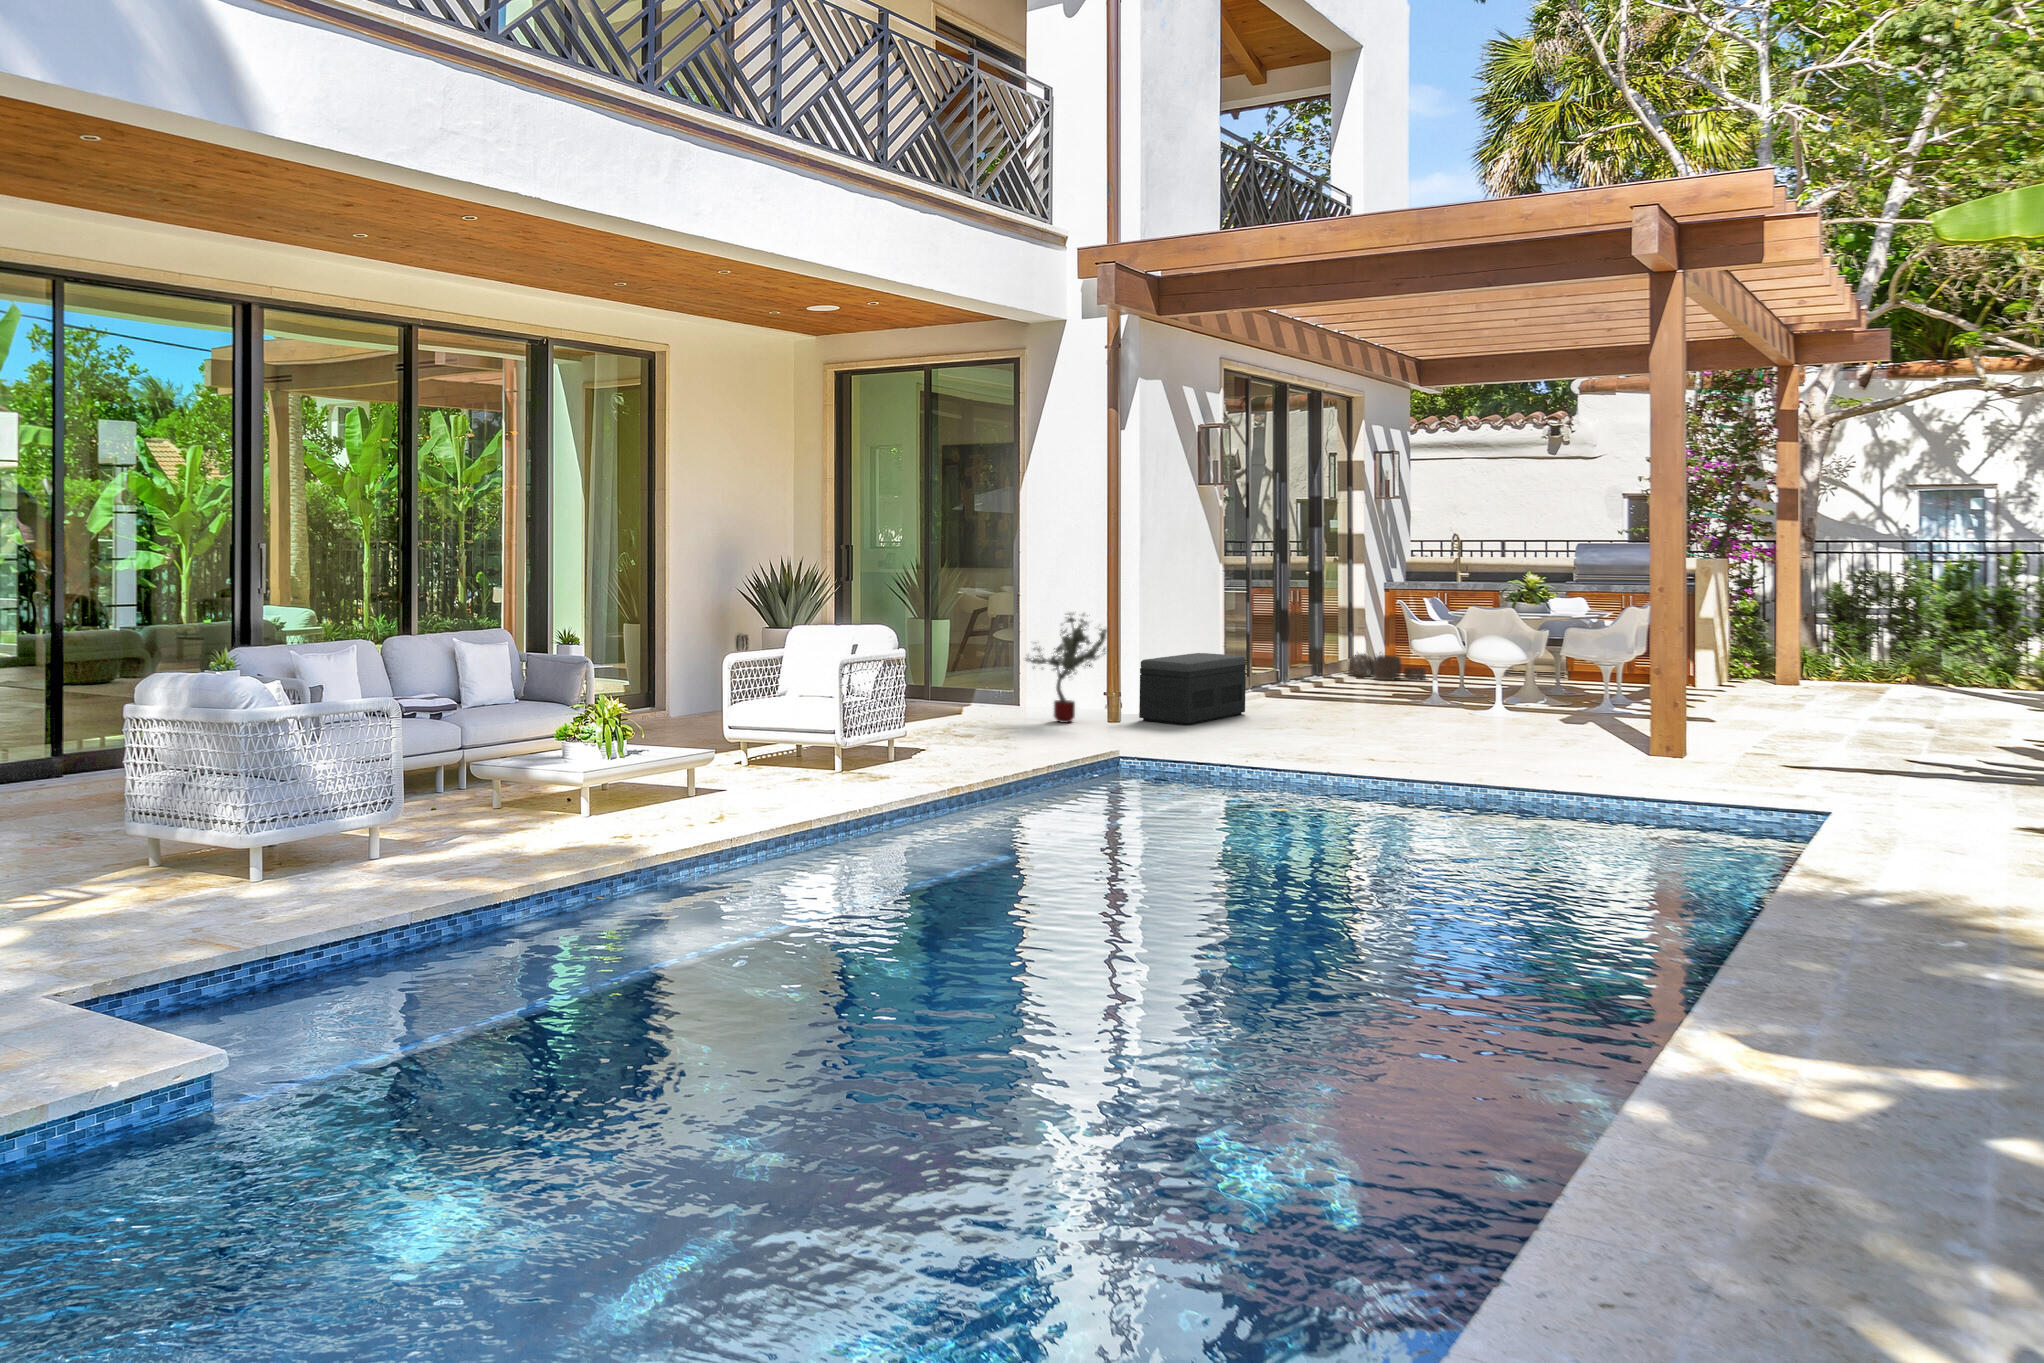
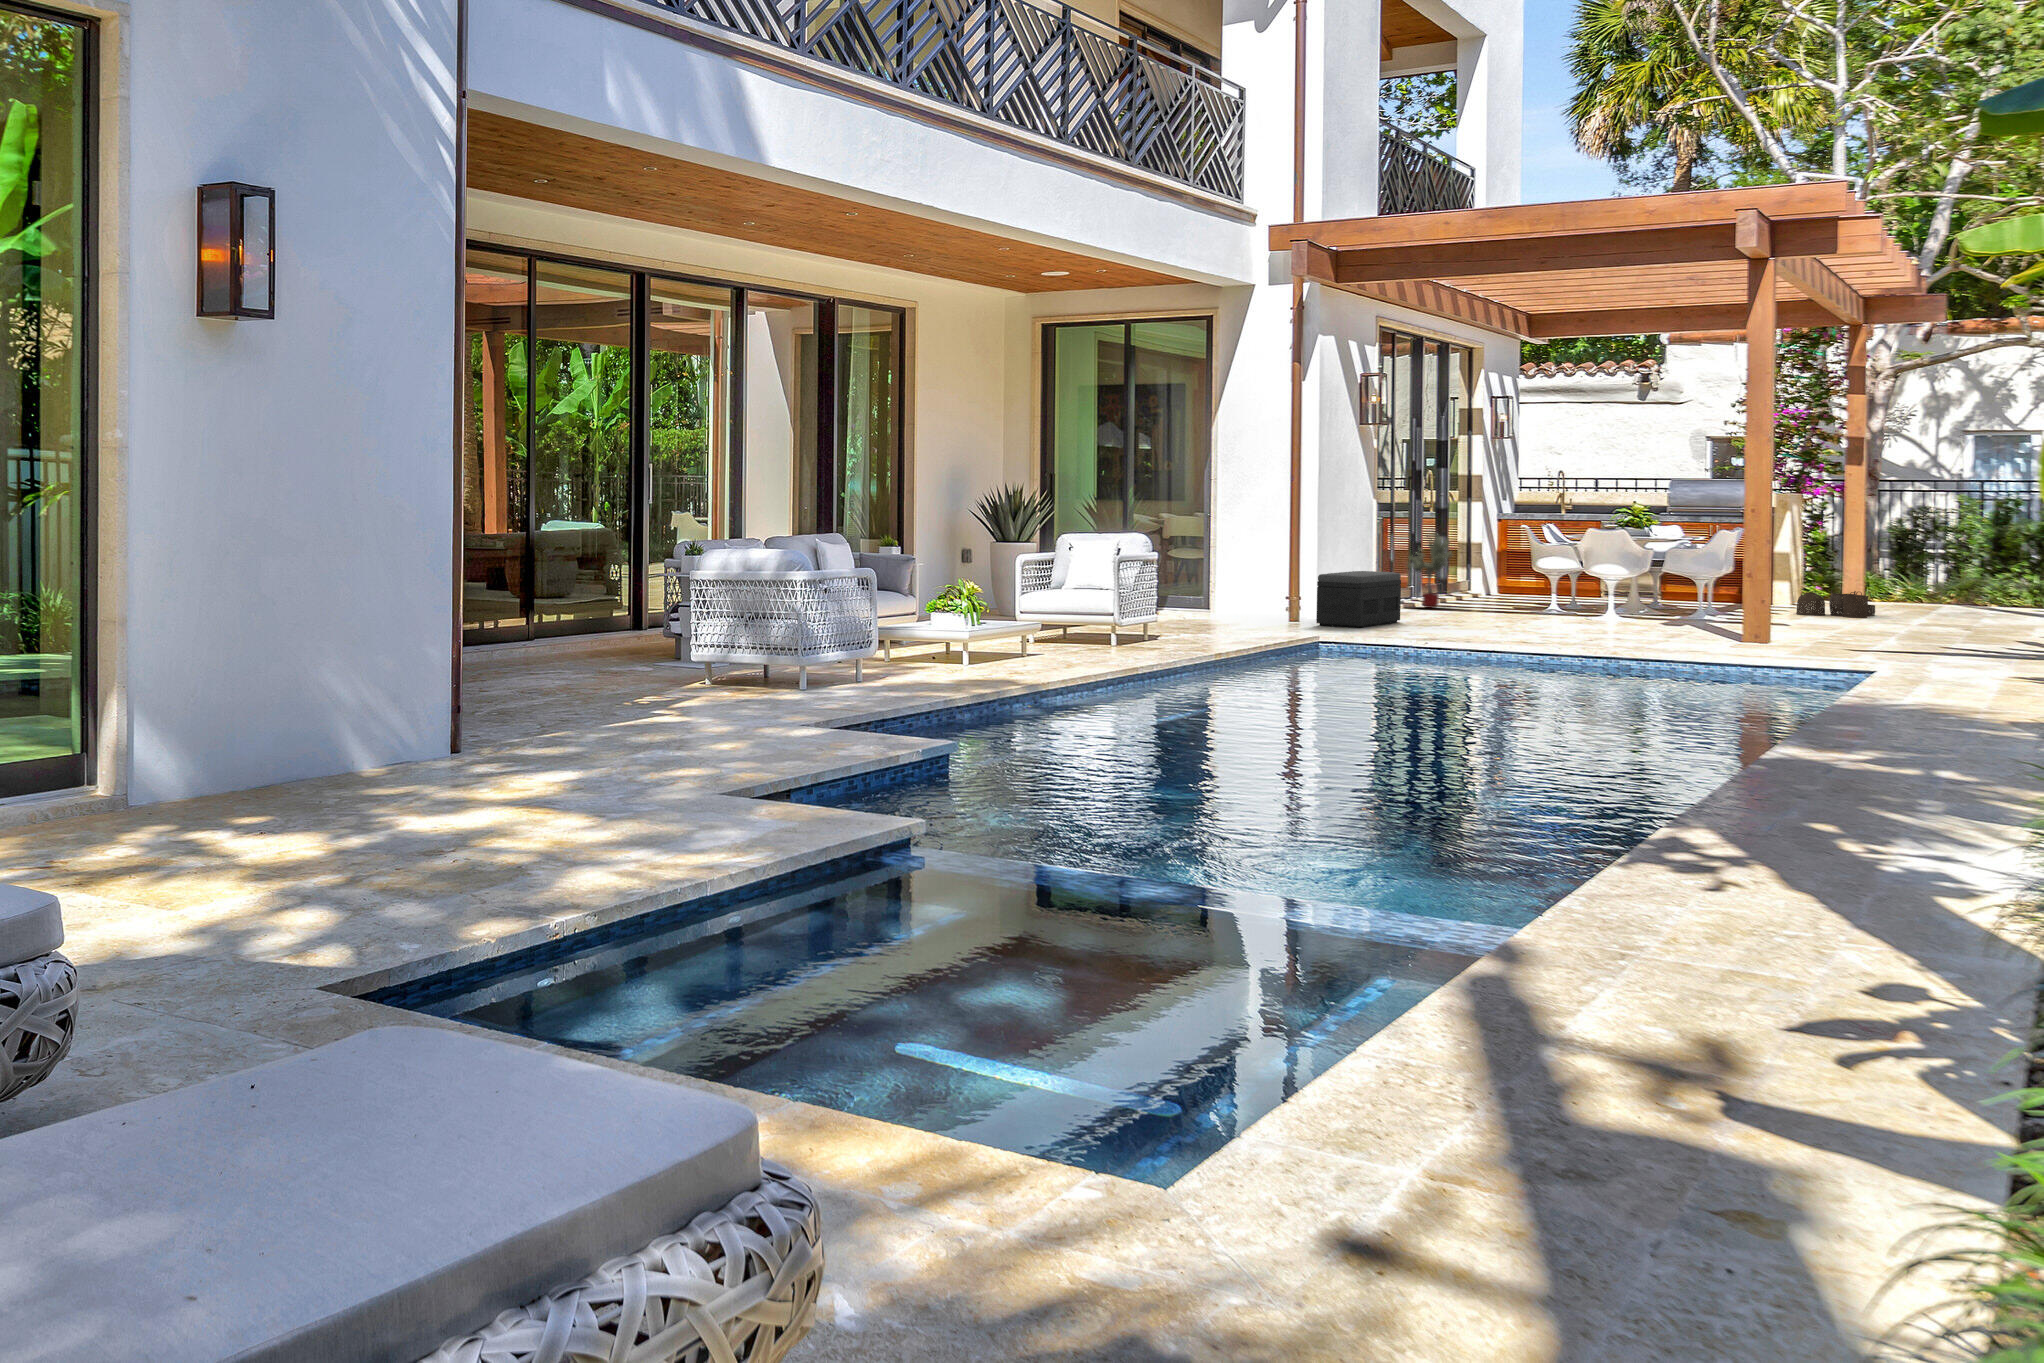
potted tree: present [1025,613,1109,723] -> present [1408,533,1452,608]
woven basket: present [1348,652,1426,681] -> present [1796,590,1875,618]

